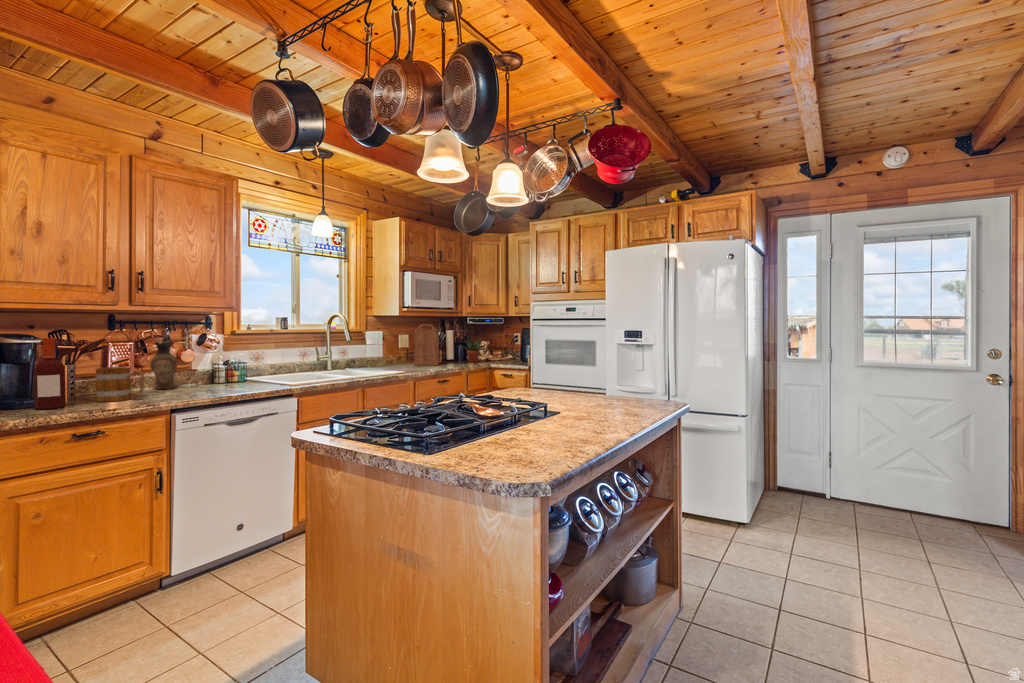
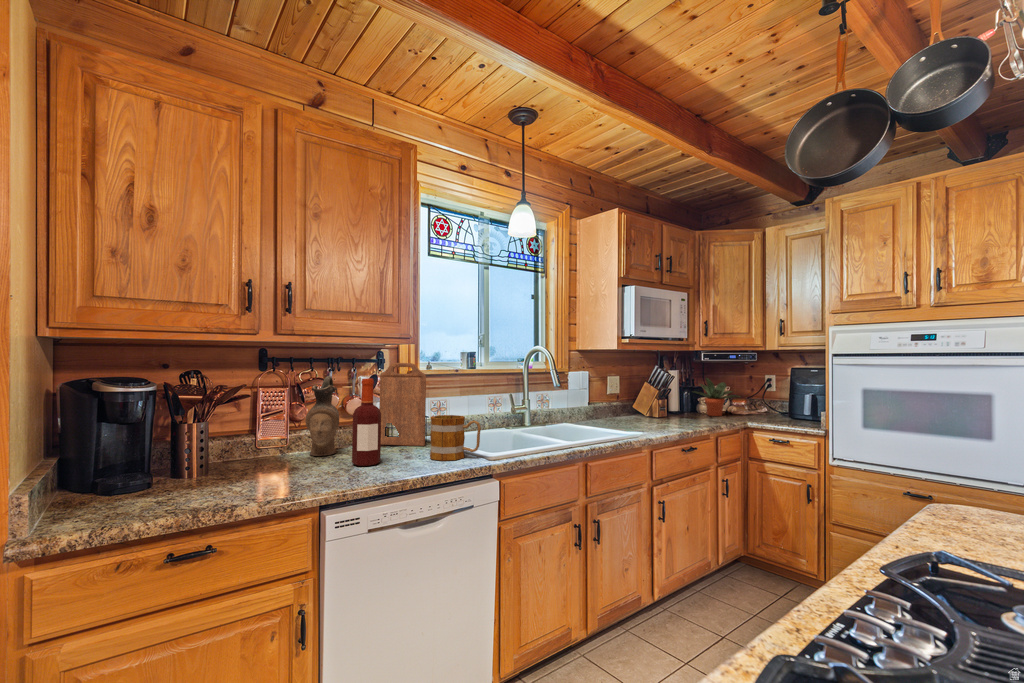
cutting board: present [414,324,439,366] -> present [379,363,426,446]
bottle: present [34,338,66,409] -> present [352,379,381,466]
mug: present [96,367,144,402] -> present [430,415,481,461]

